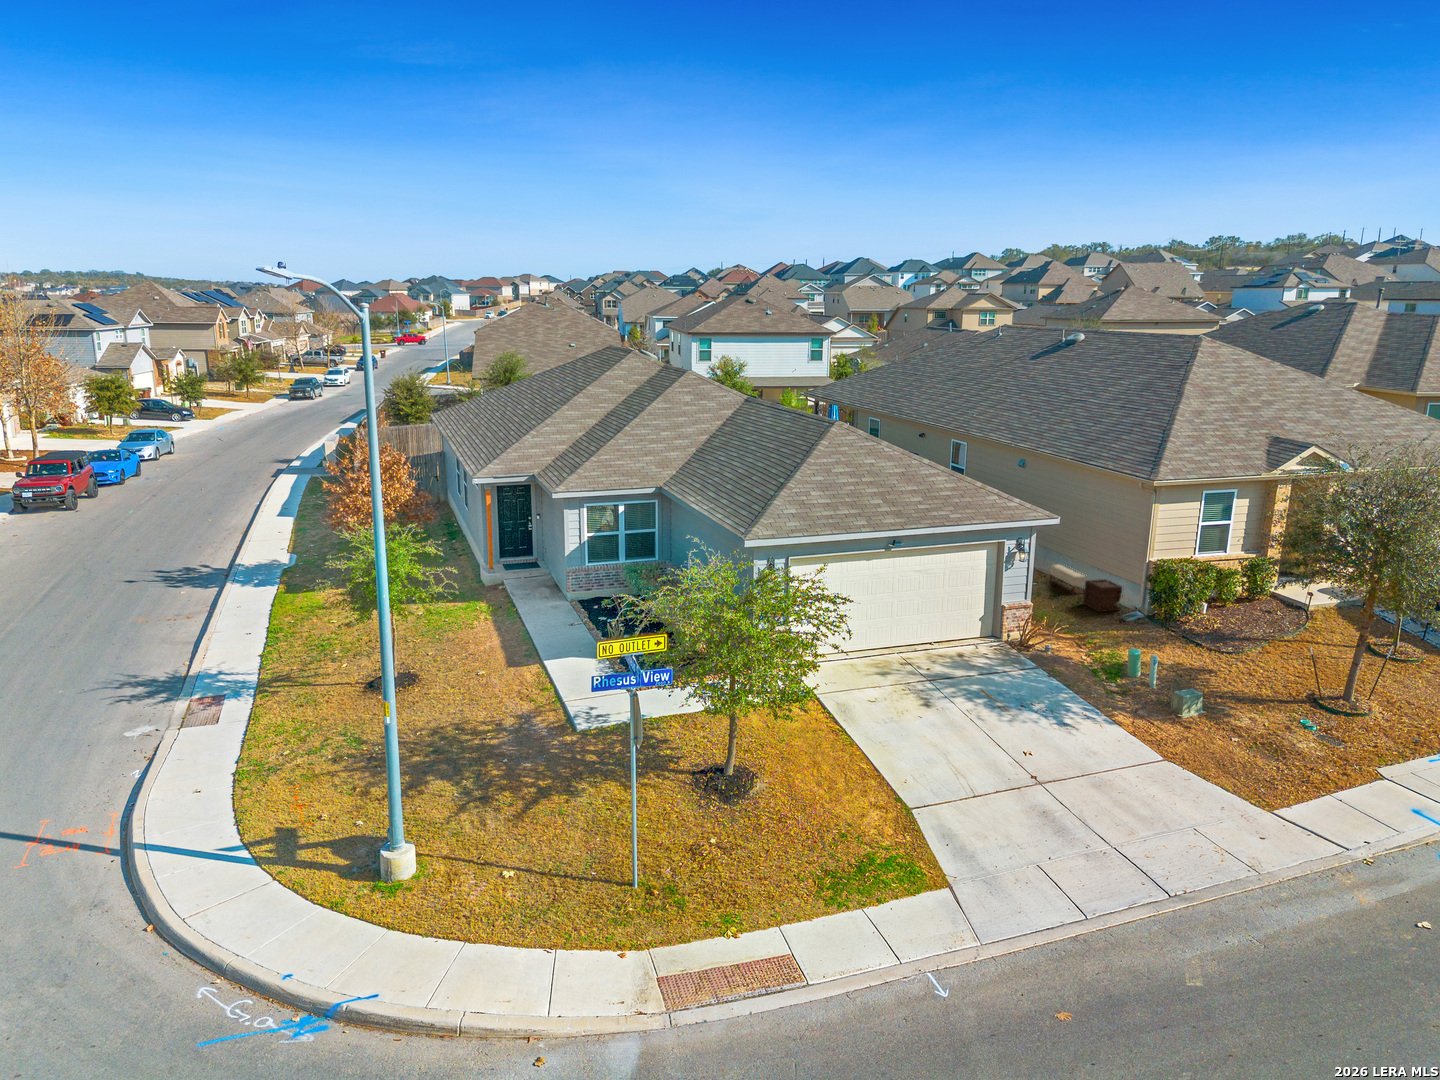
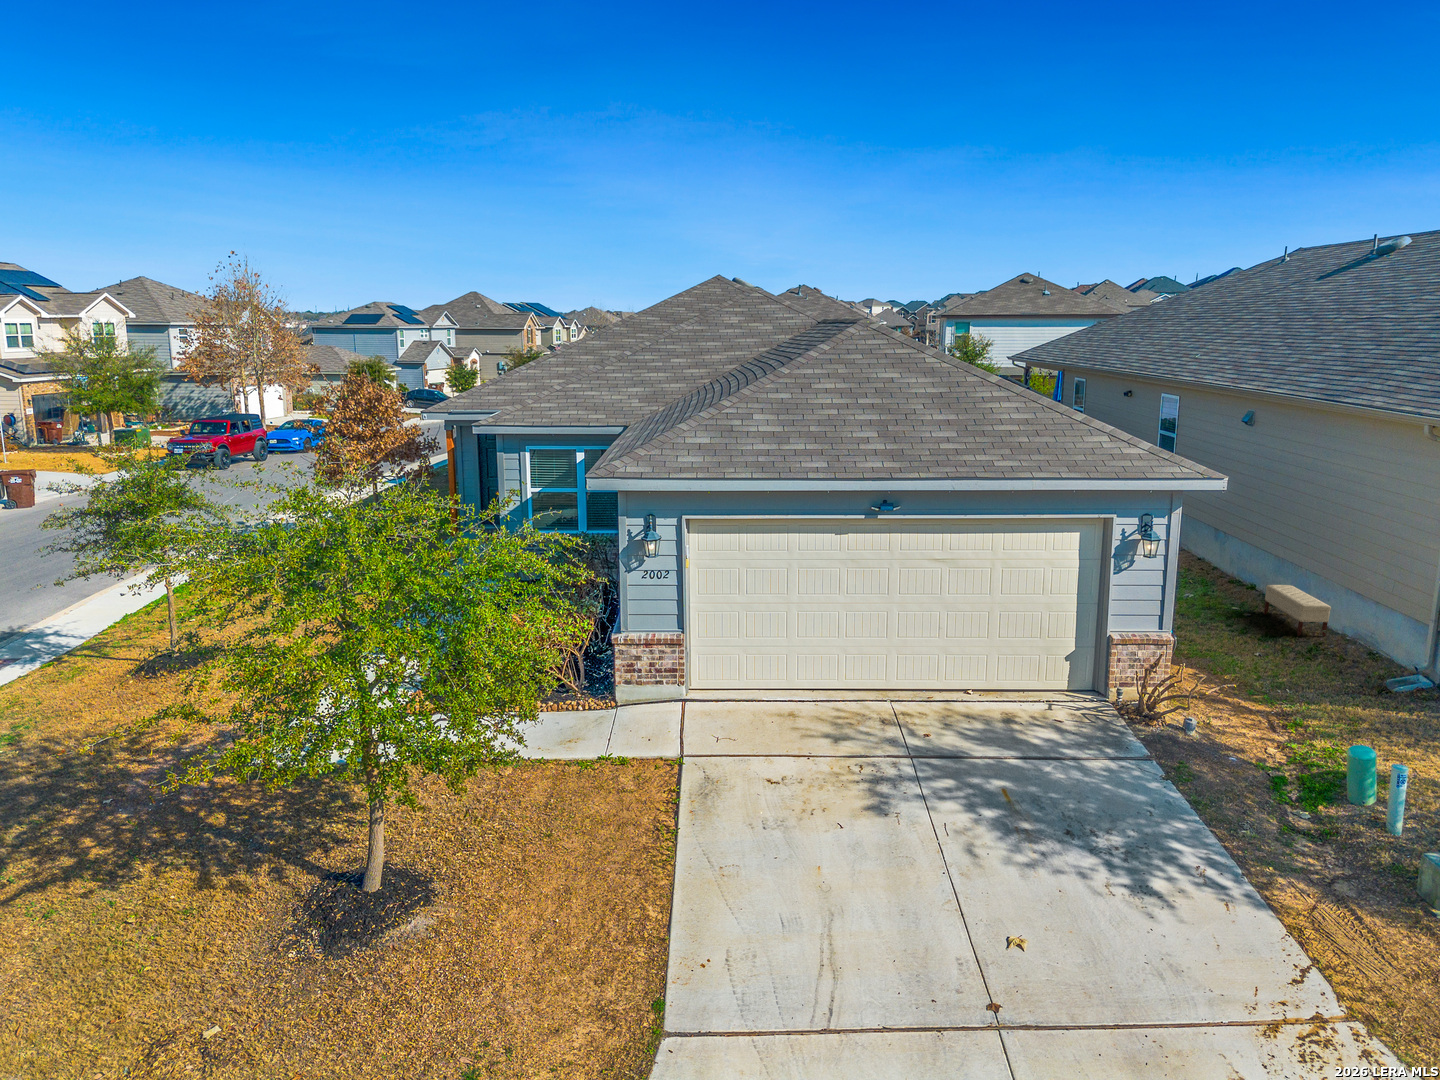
wooden crate: present [1083,579,1123,612] -> none [1311,611,1394,670]

